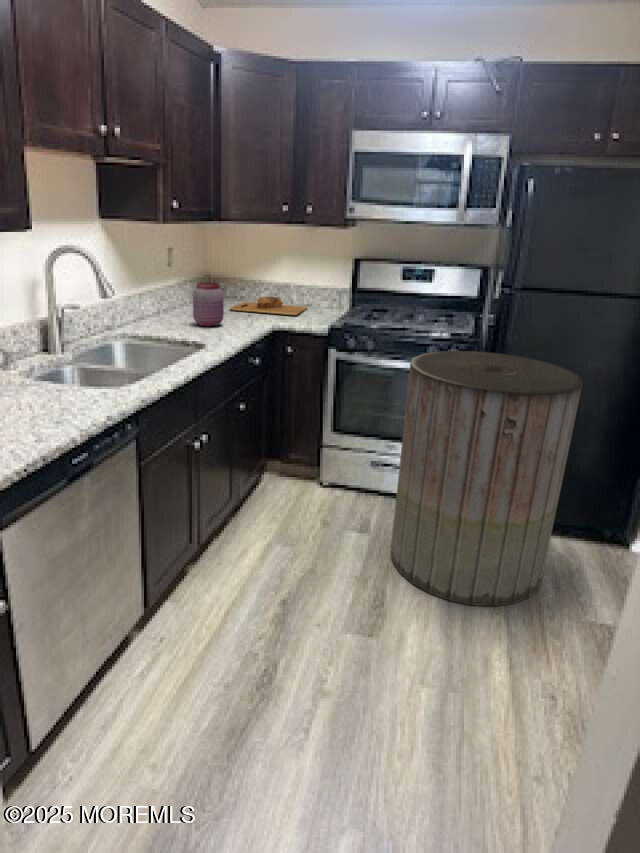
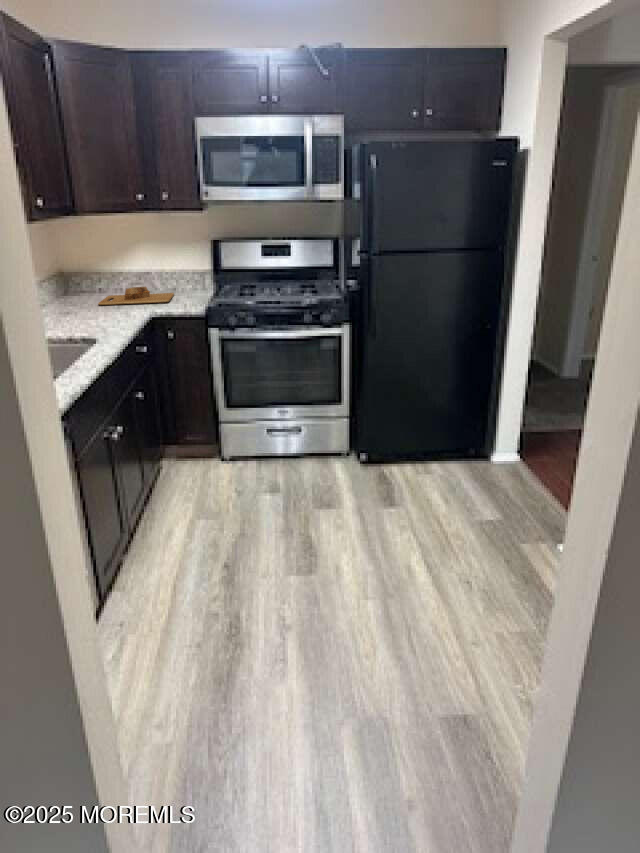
jar: present [193,282,224,326] -> none [66,279,101,323]
trash can: present [391,351,583,606] -> none [297,311,443,531]

